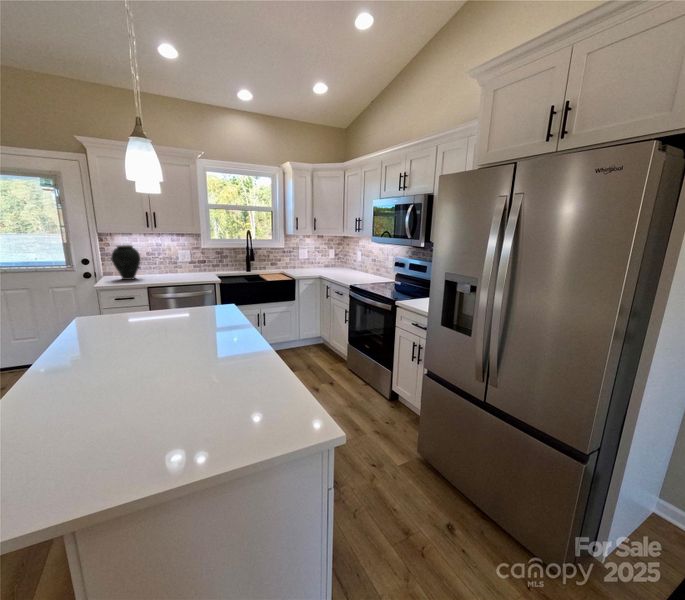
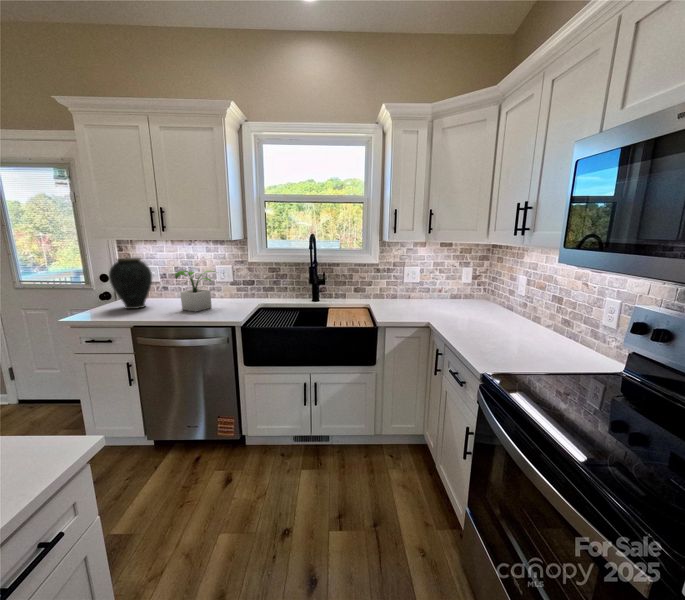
potted plant: none [159,252,189,278] -> present [175,271,215,312]

